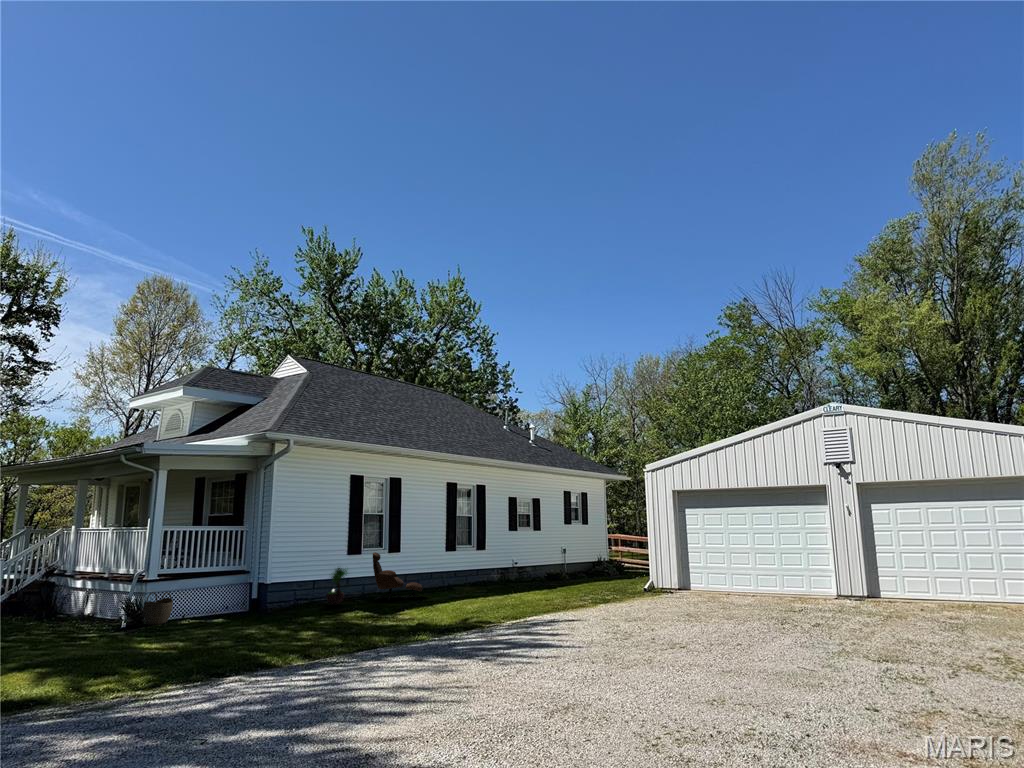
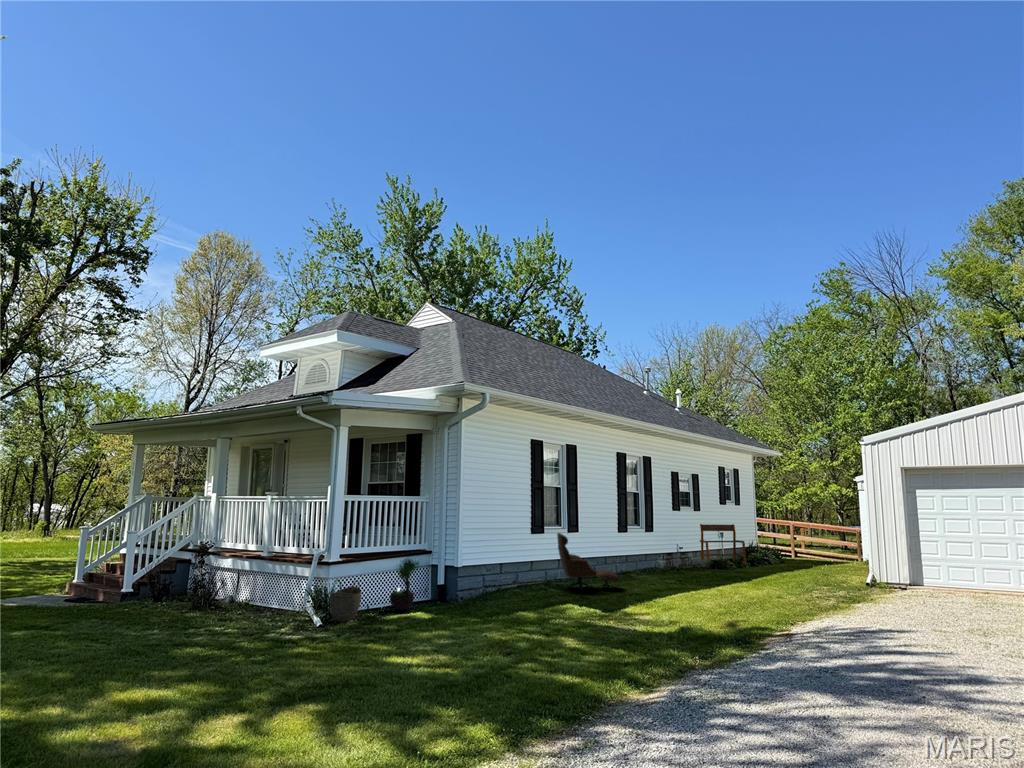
bench: none [544,542,581,577] -> present [700,524,747,563]
potted tree: present [327,568,347,605] -> present [390,559,419,610]

